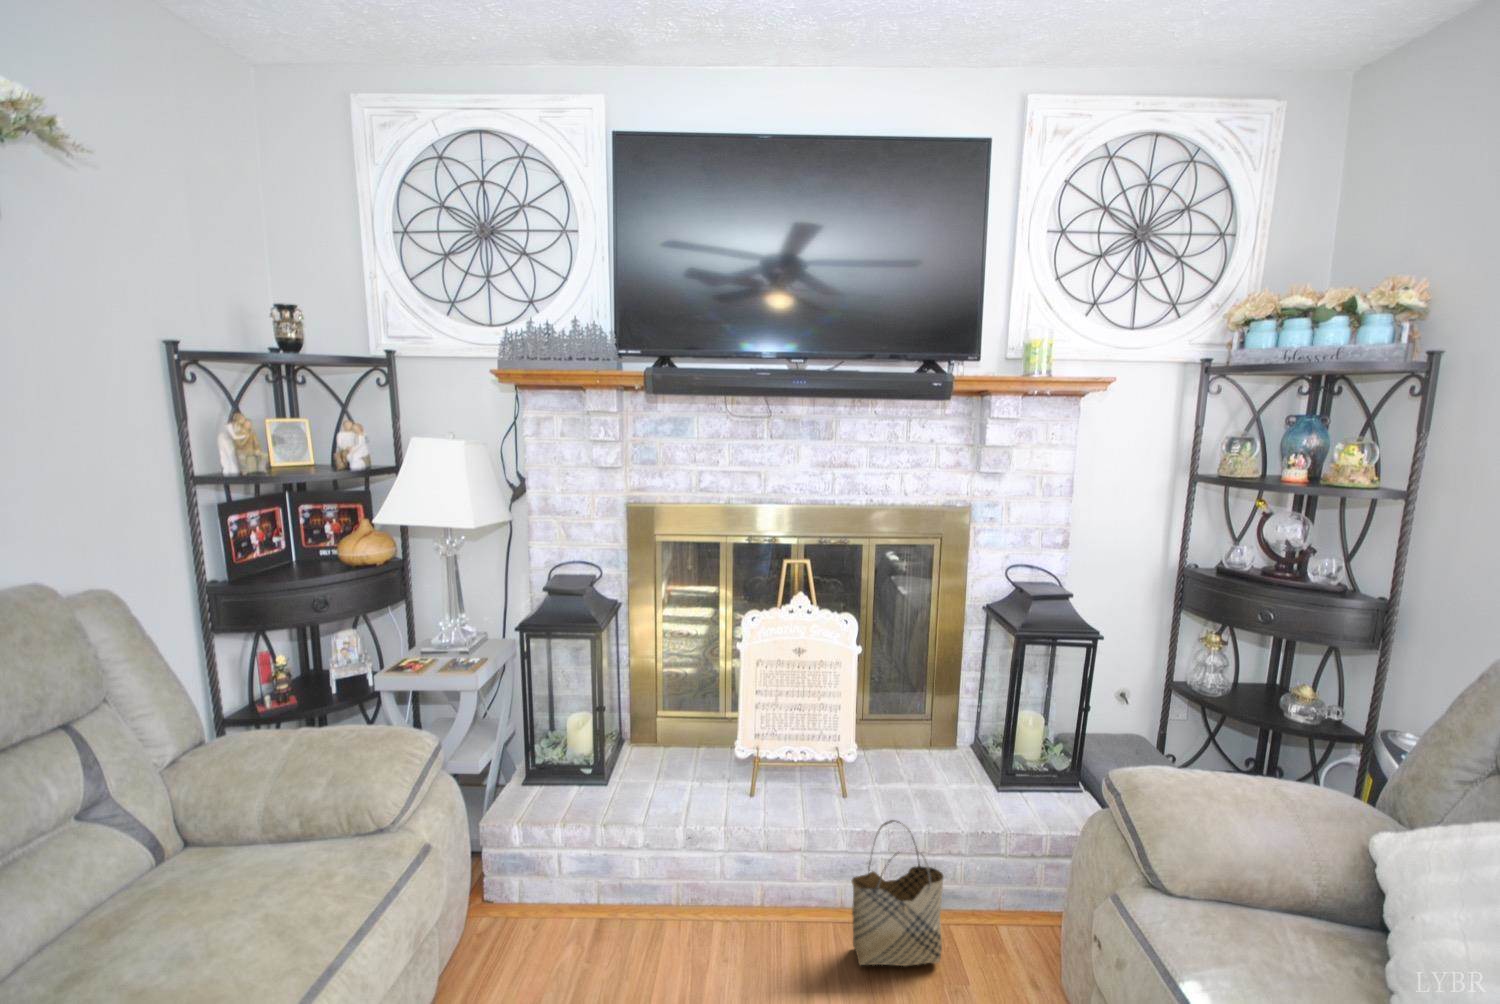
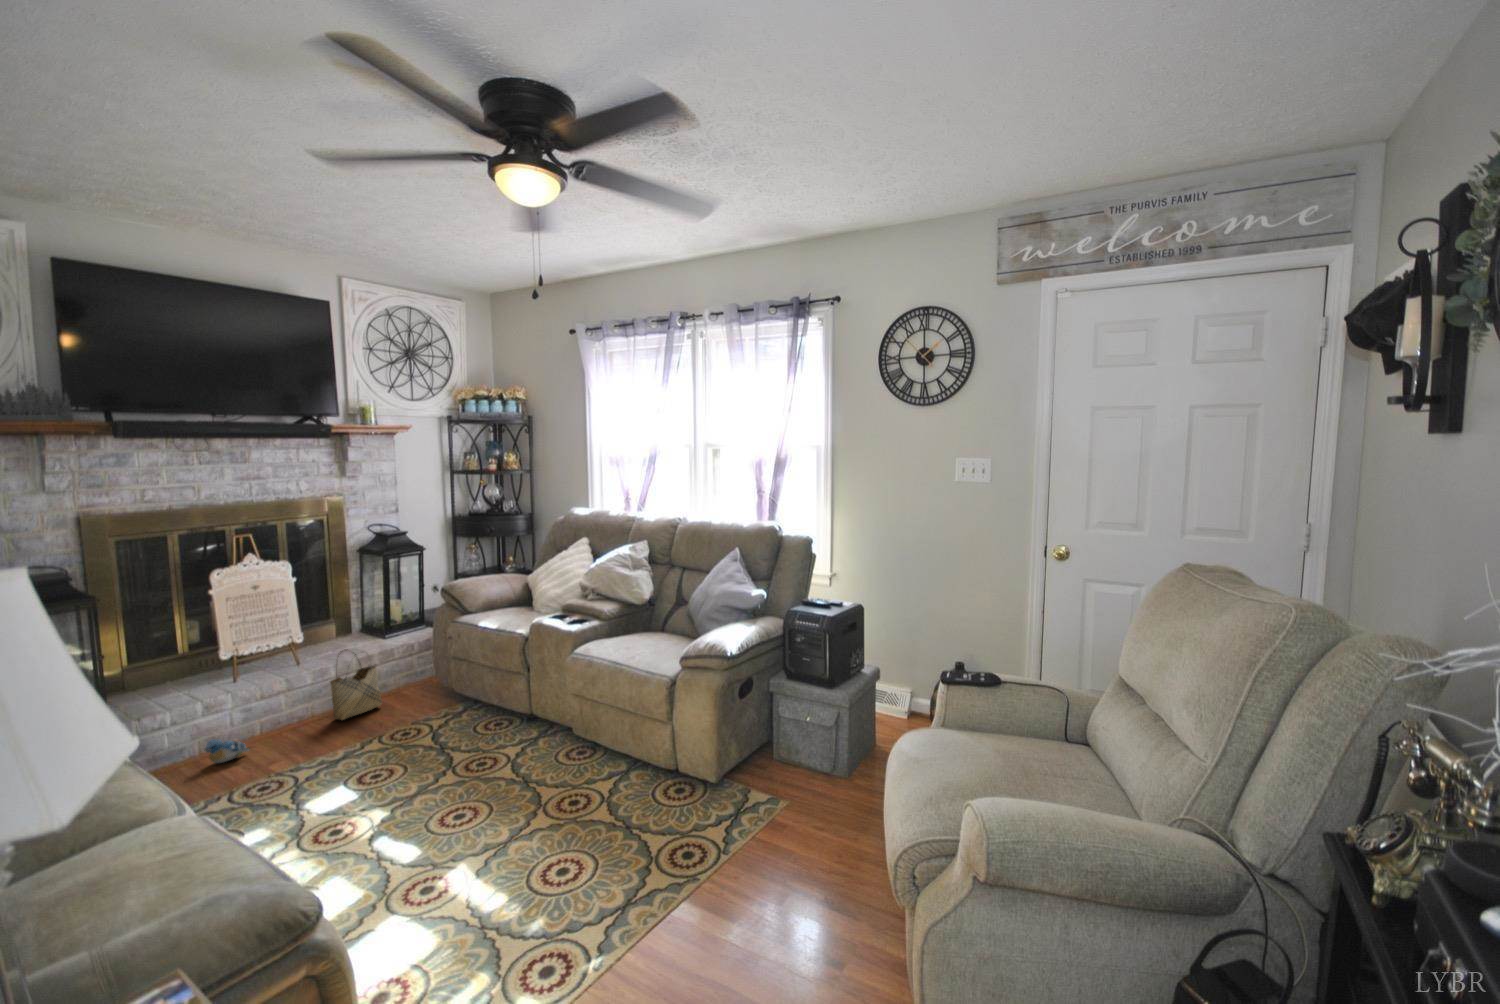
plush toy: none [649,911,714,960] -> present [204,739,250,763]

